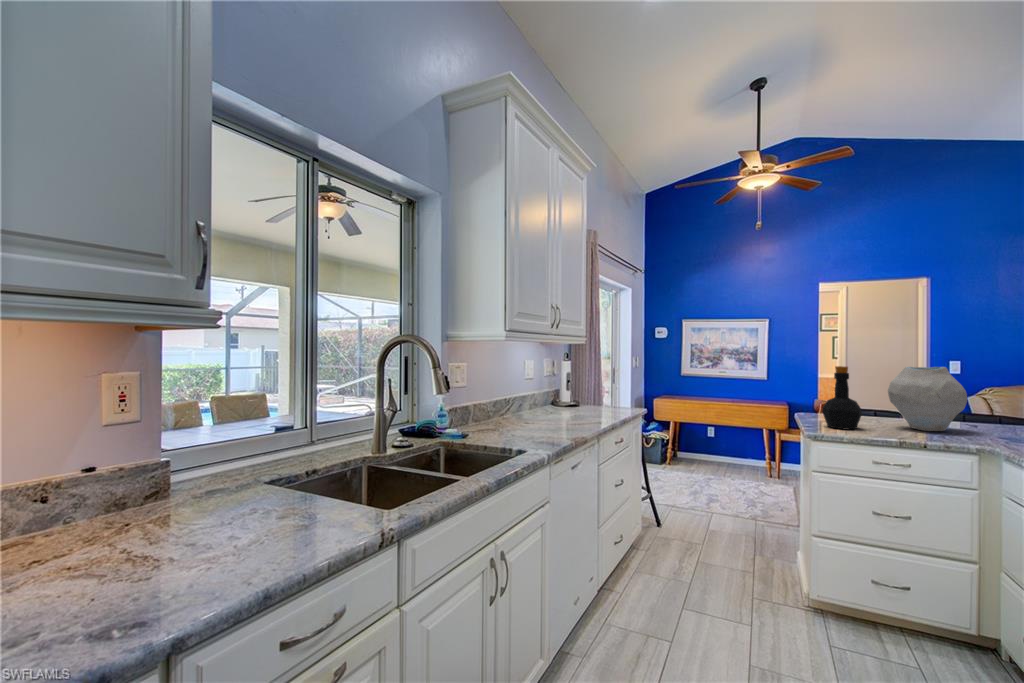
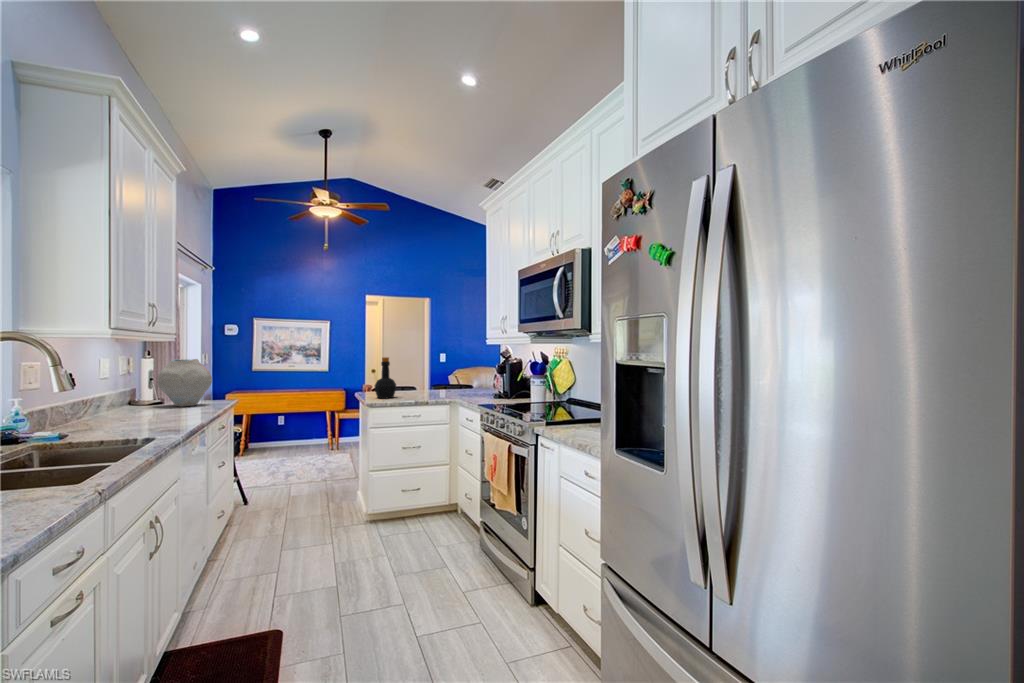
vase: present [888,367,967,431] -> present [157,359,212,407]

